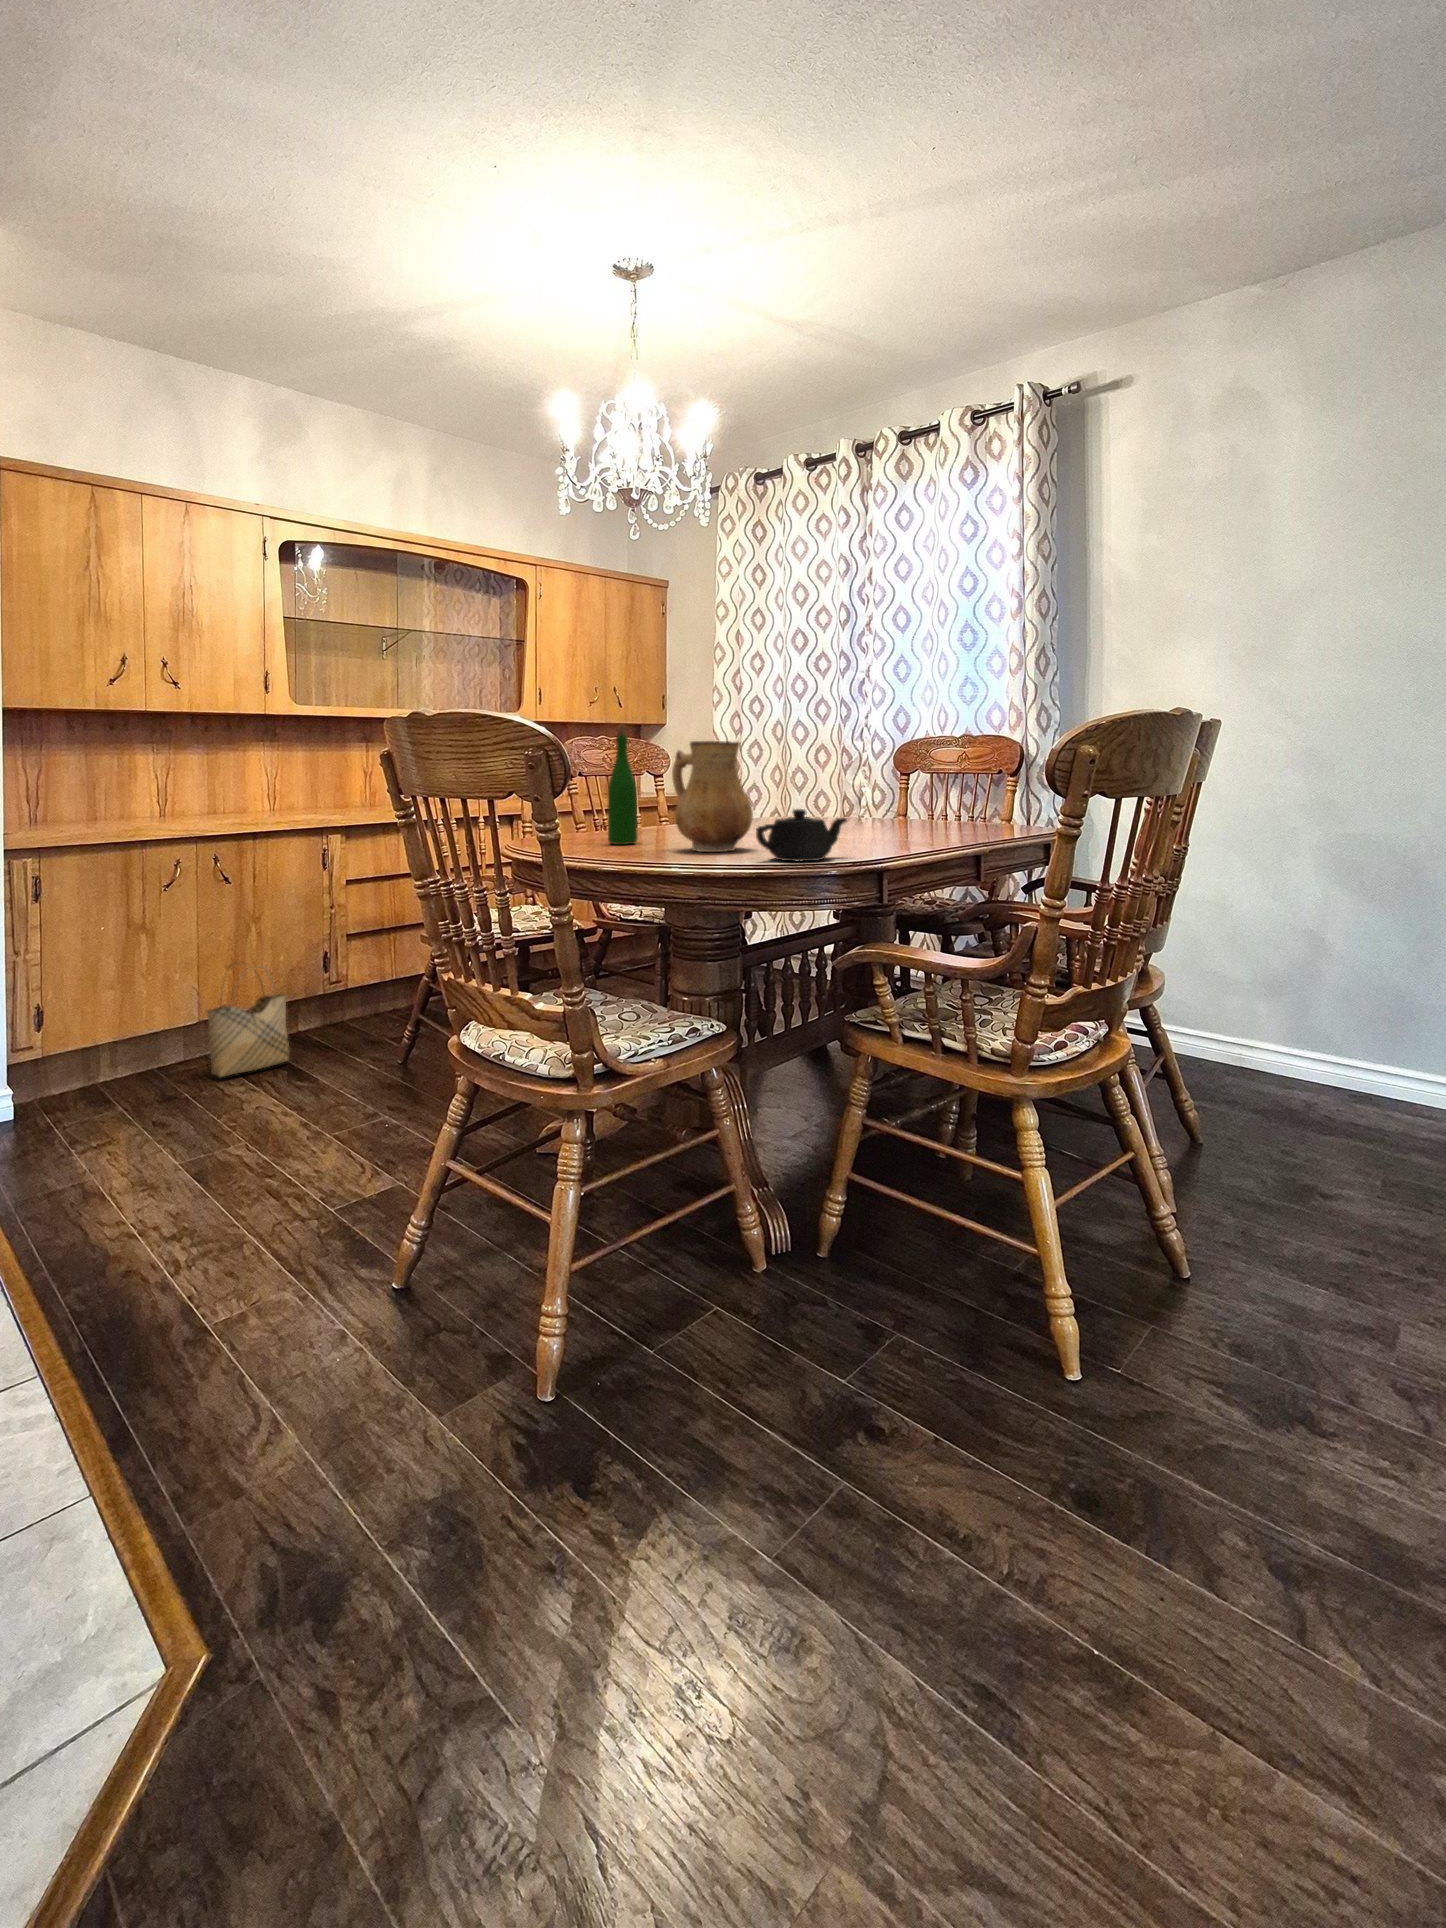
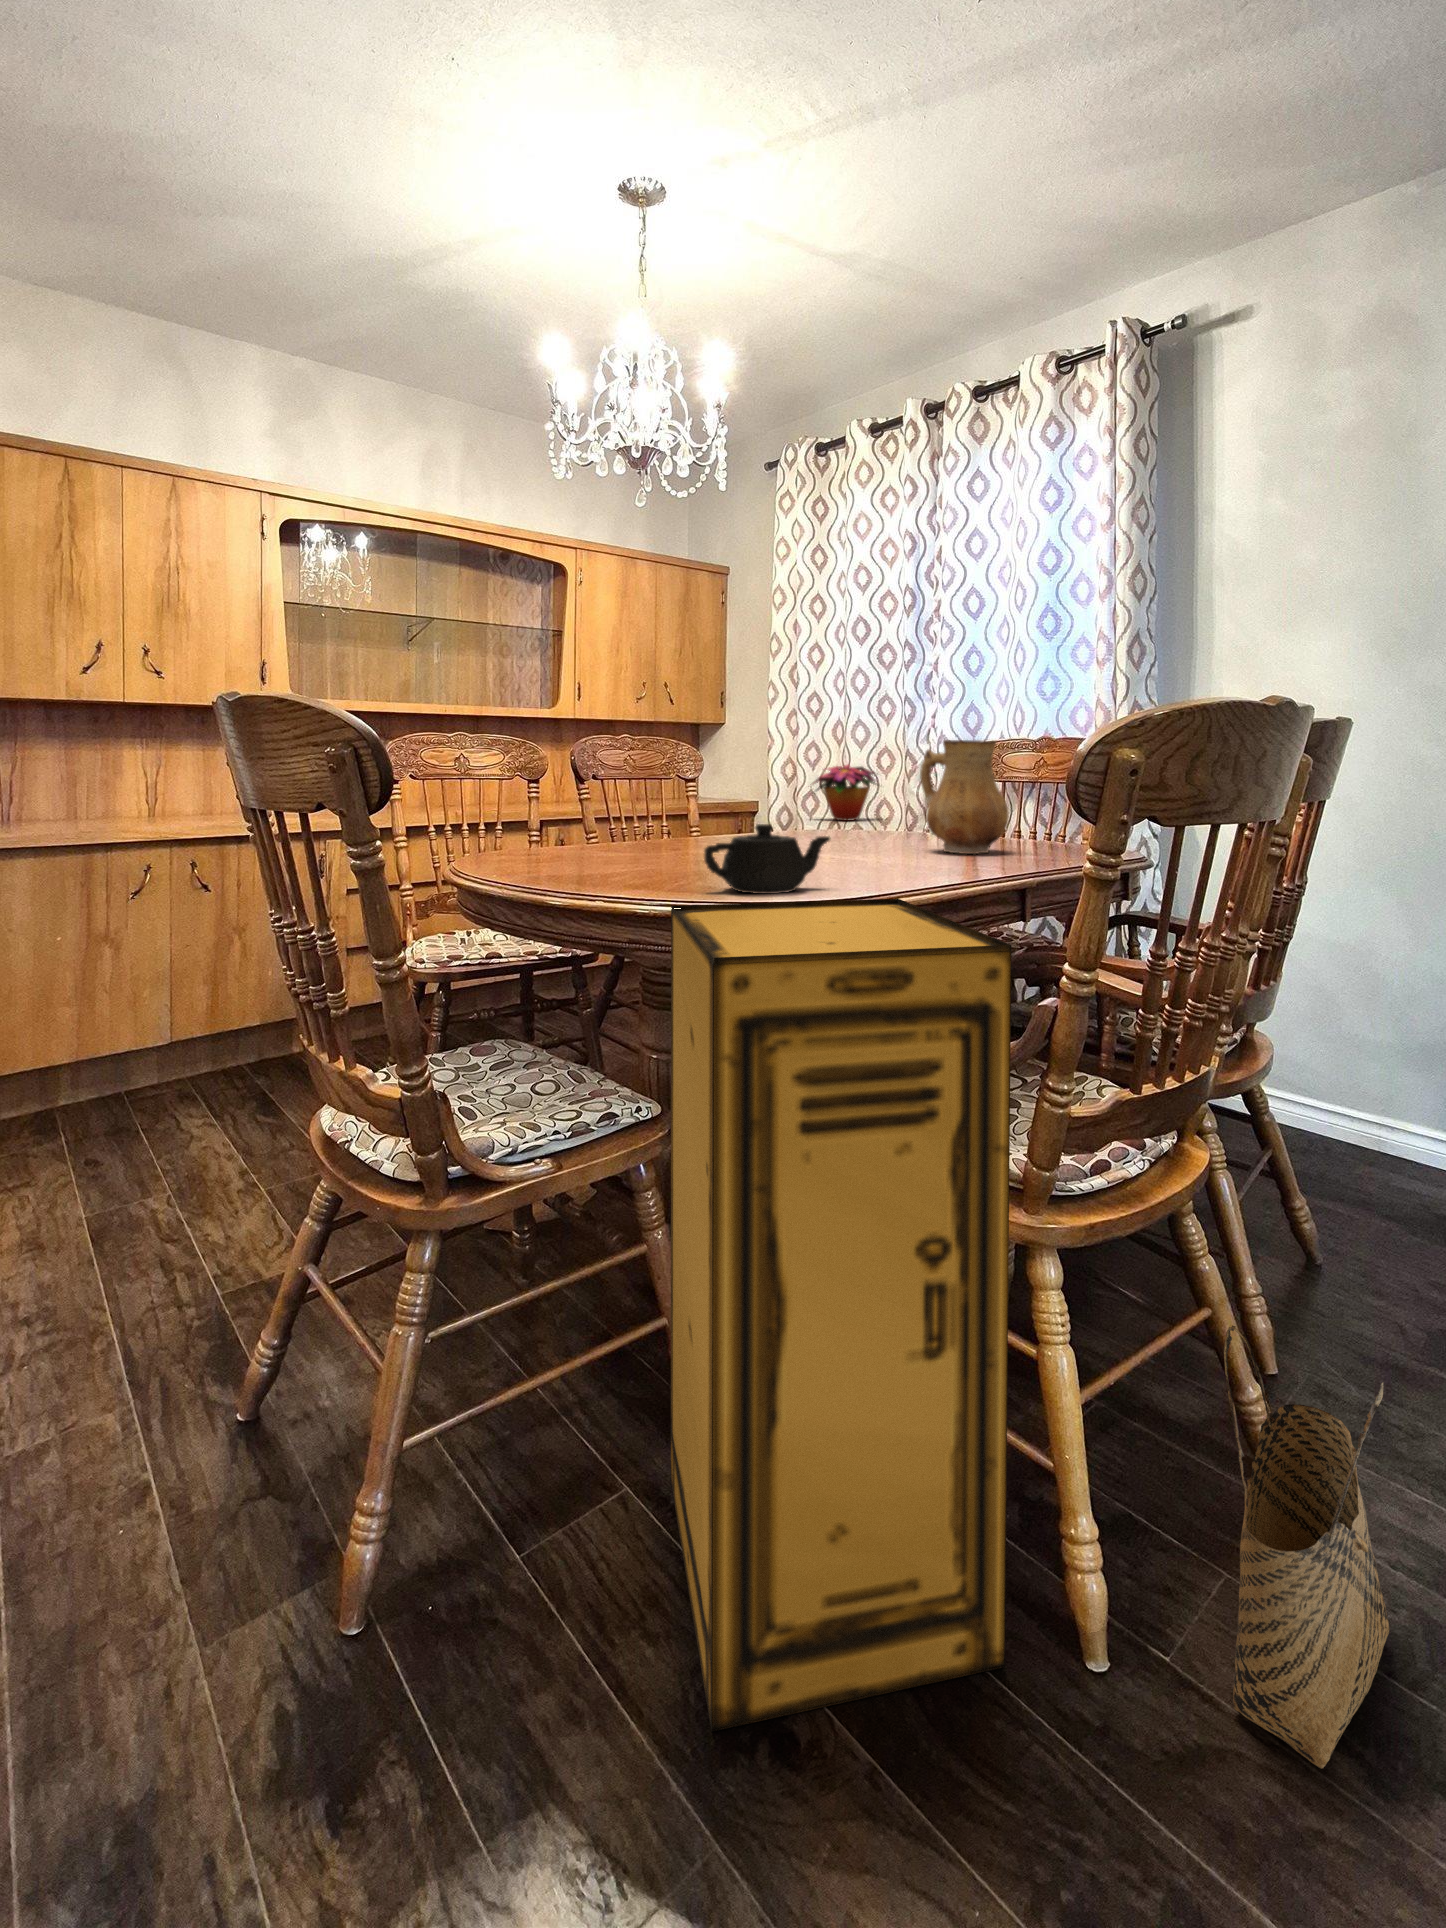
wine bottle: present [608,725,638,845] -> none [568,716,606,861]
ceramic pitcher: present [672,741,753,852] -> present [920,740,1008,854]
flower arrangement: none [753,760,828,811] -> present [813,765,876,821]
storage cabinet: none [747,862,1008,1417] -> present [671,898,1011,1731]
woven basket: present [207,963,289,1077] -> present [1224,1326,1389,1769]

